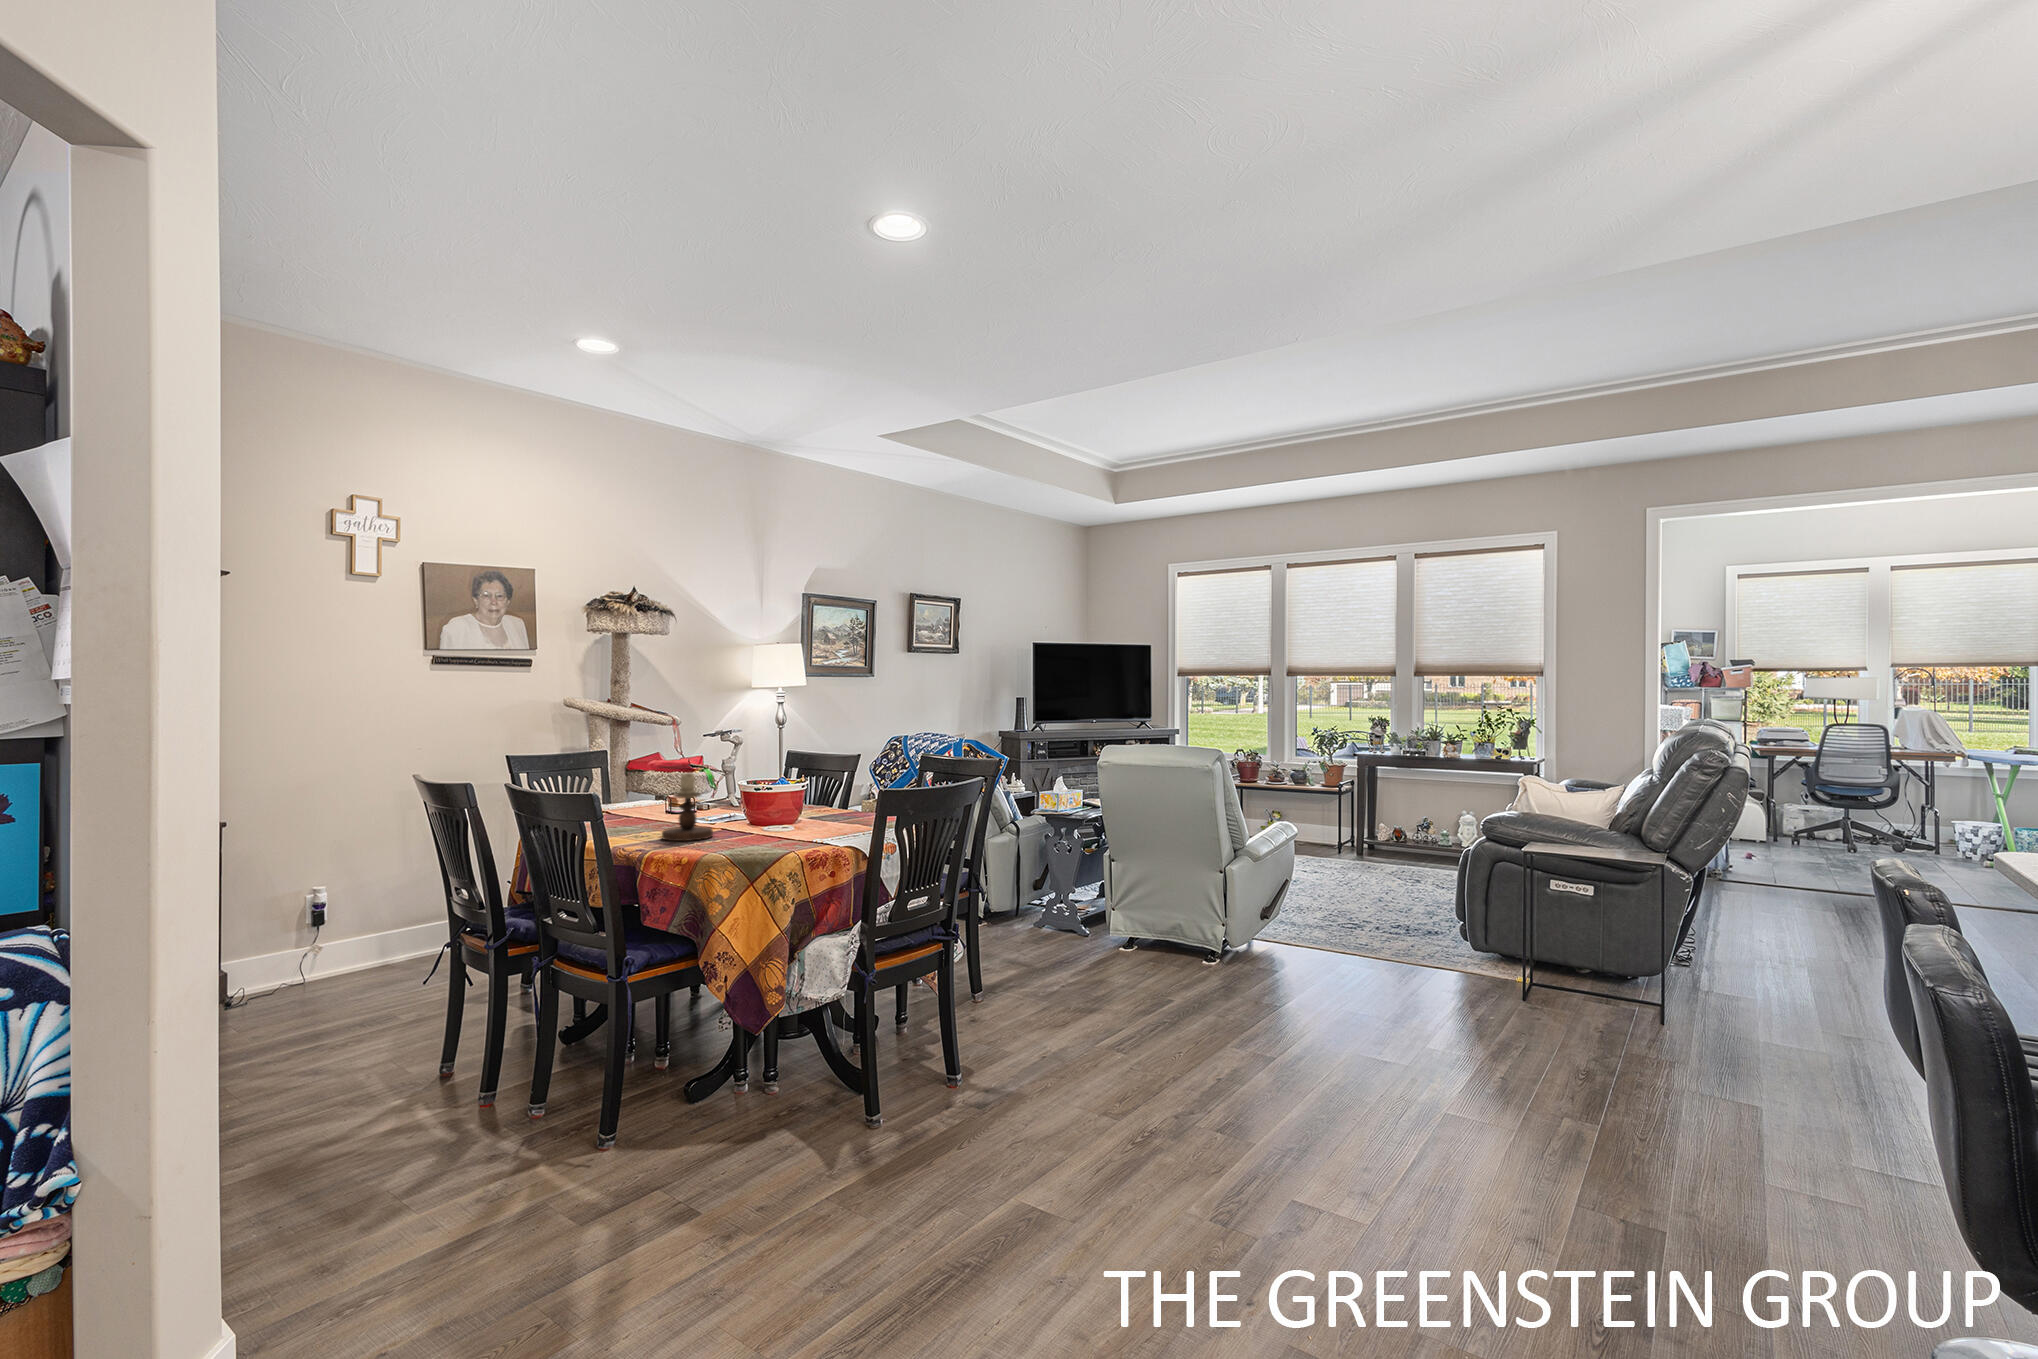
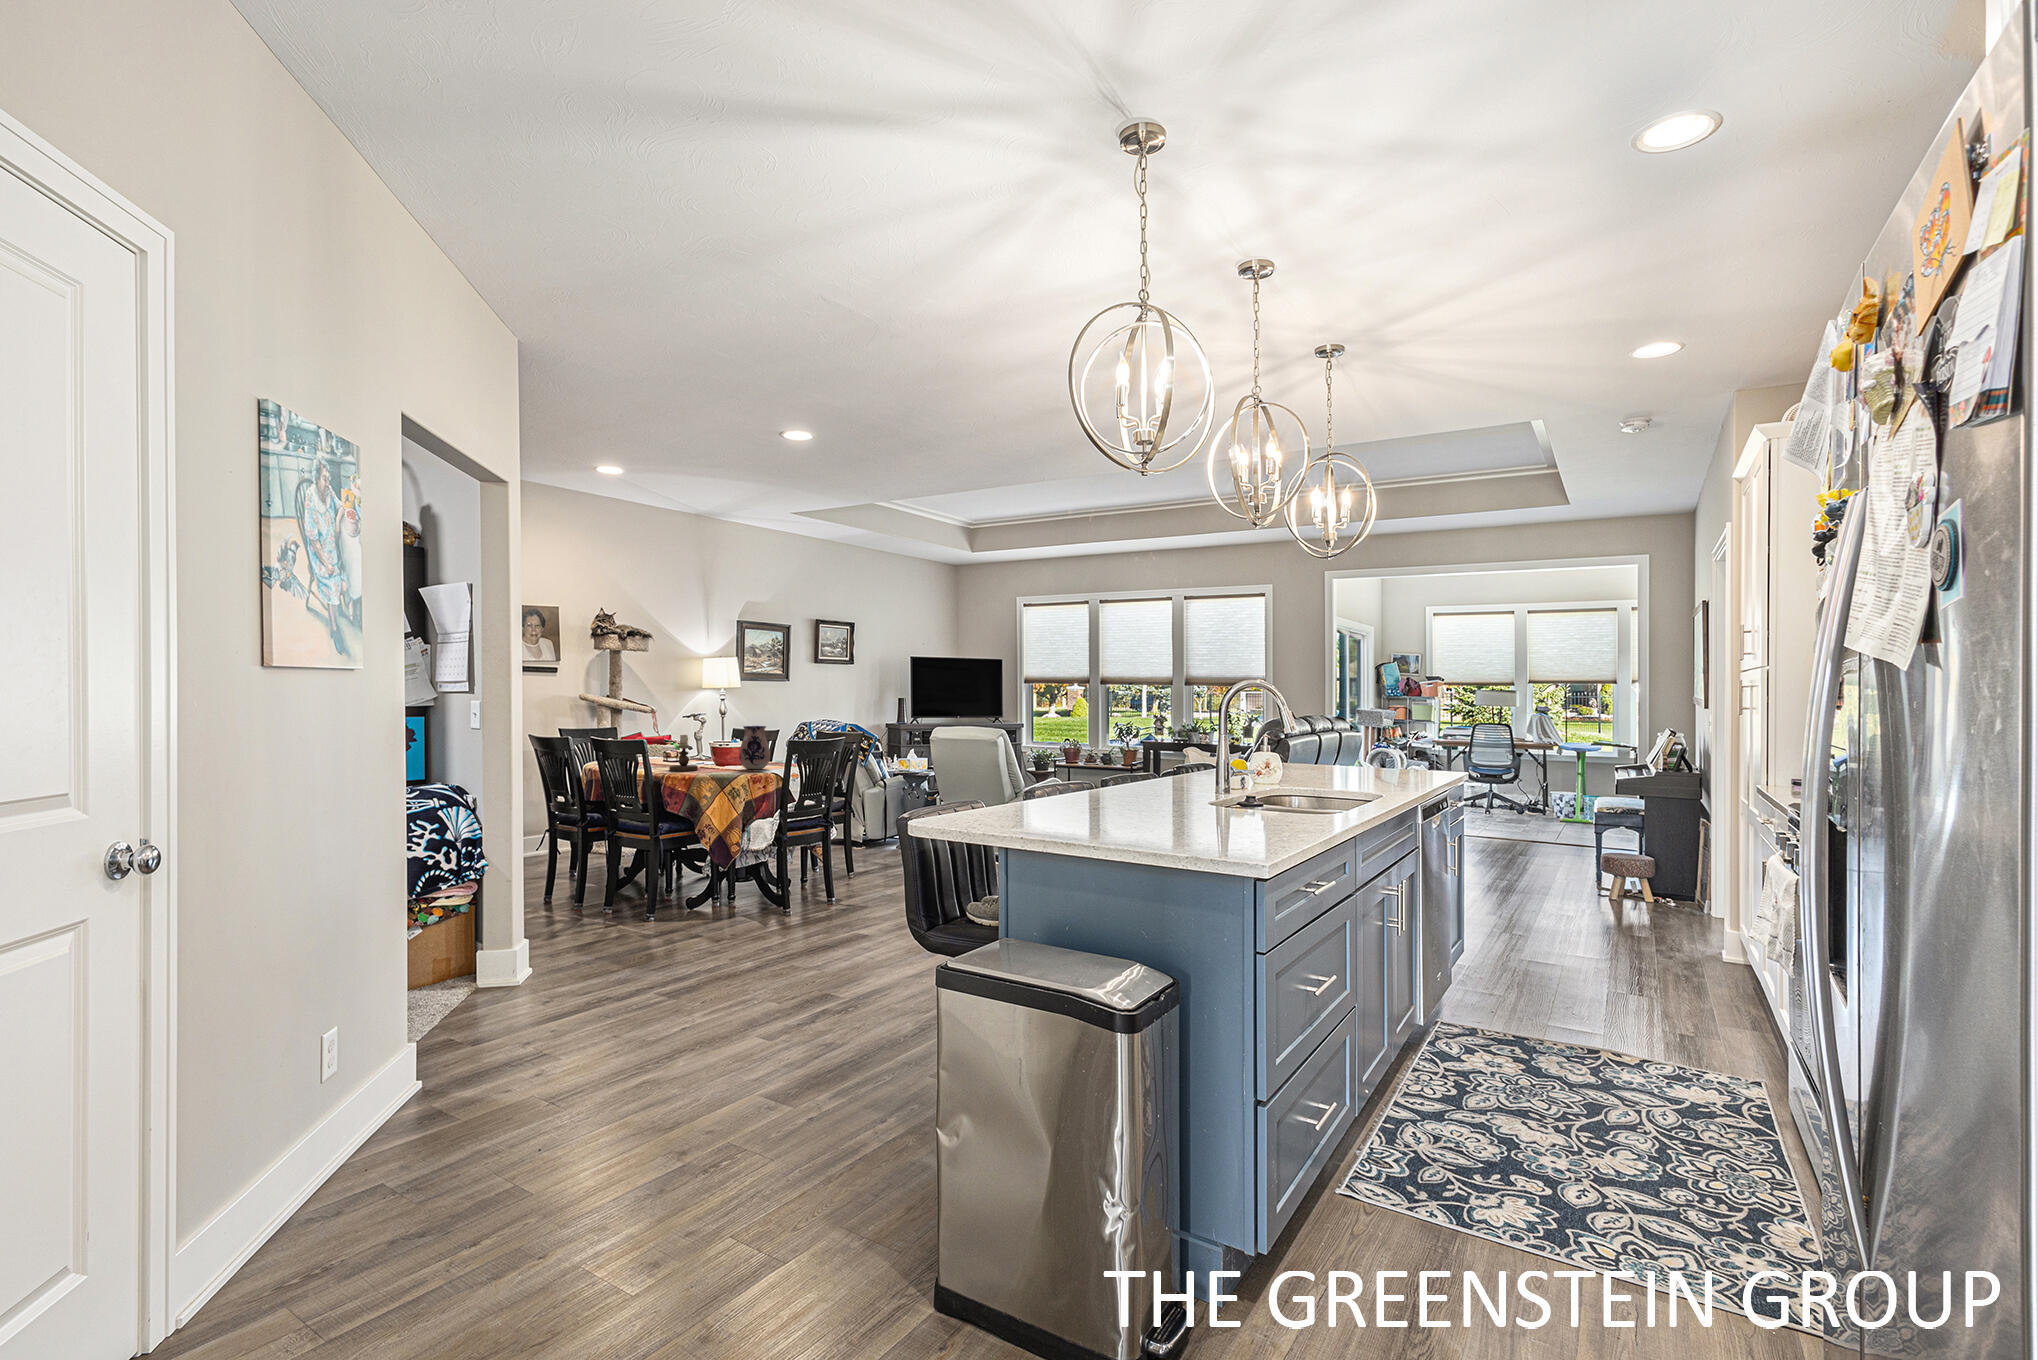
ceramic pitcher: none [787,754,842,834] -> present [739,726,770,769]

